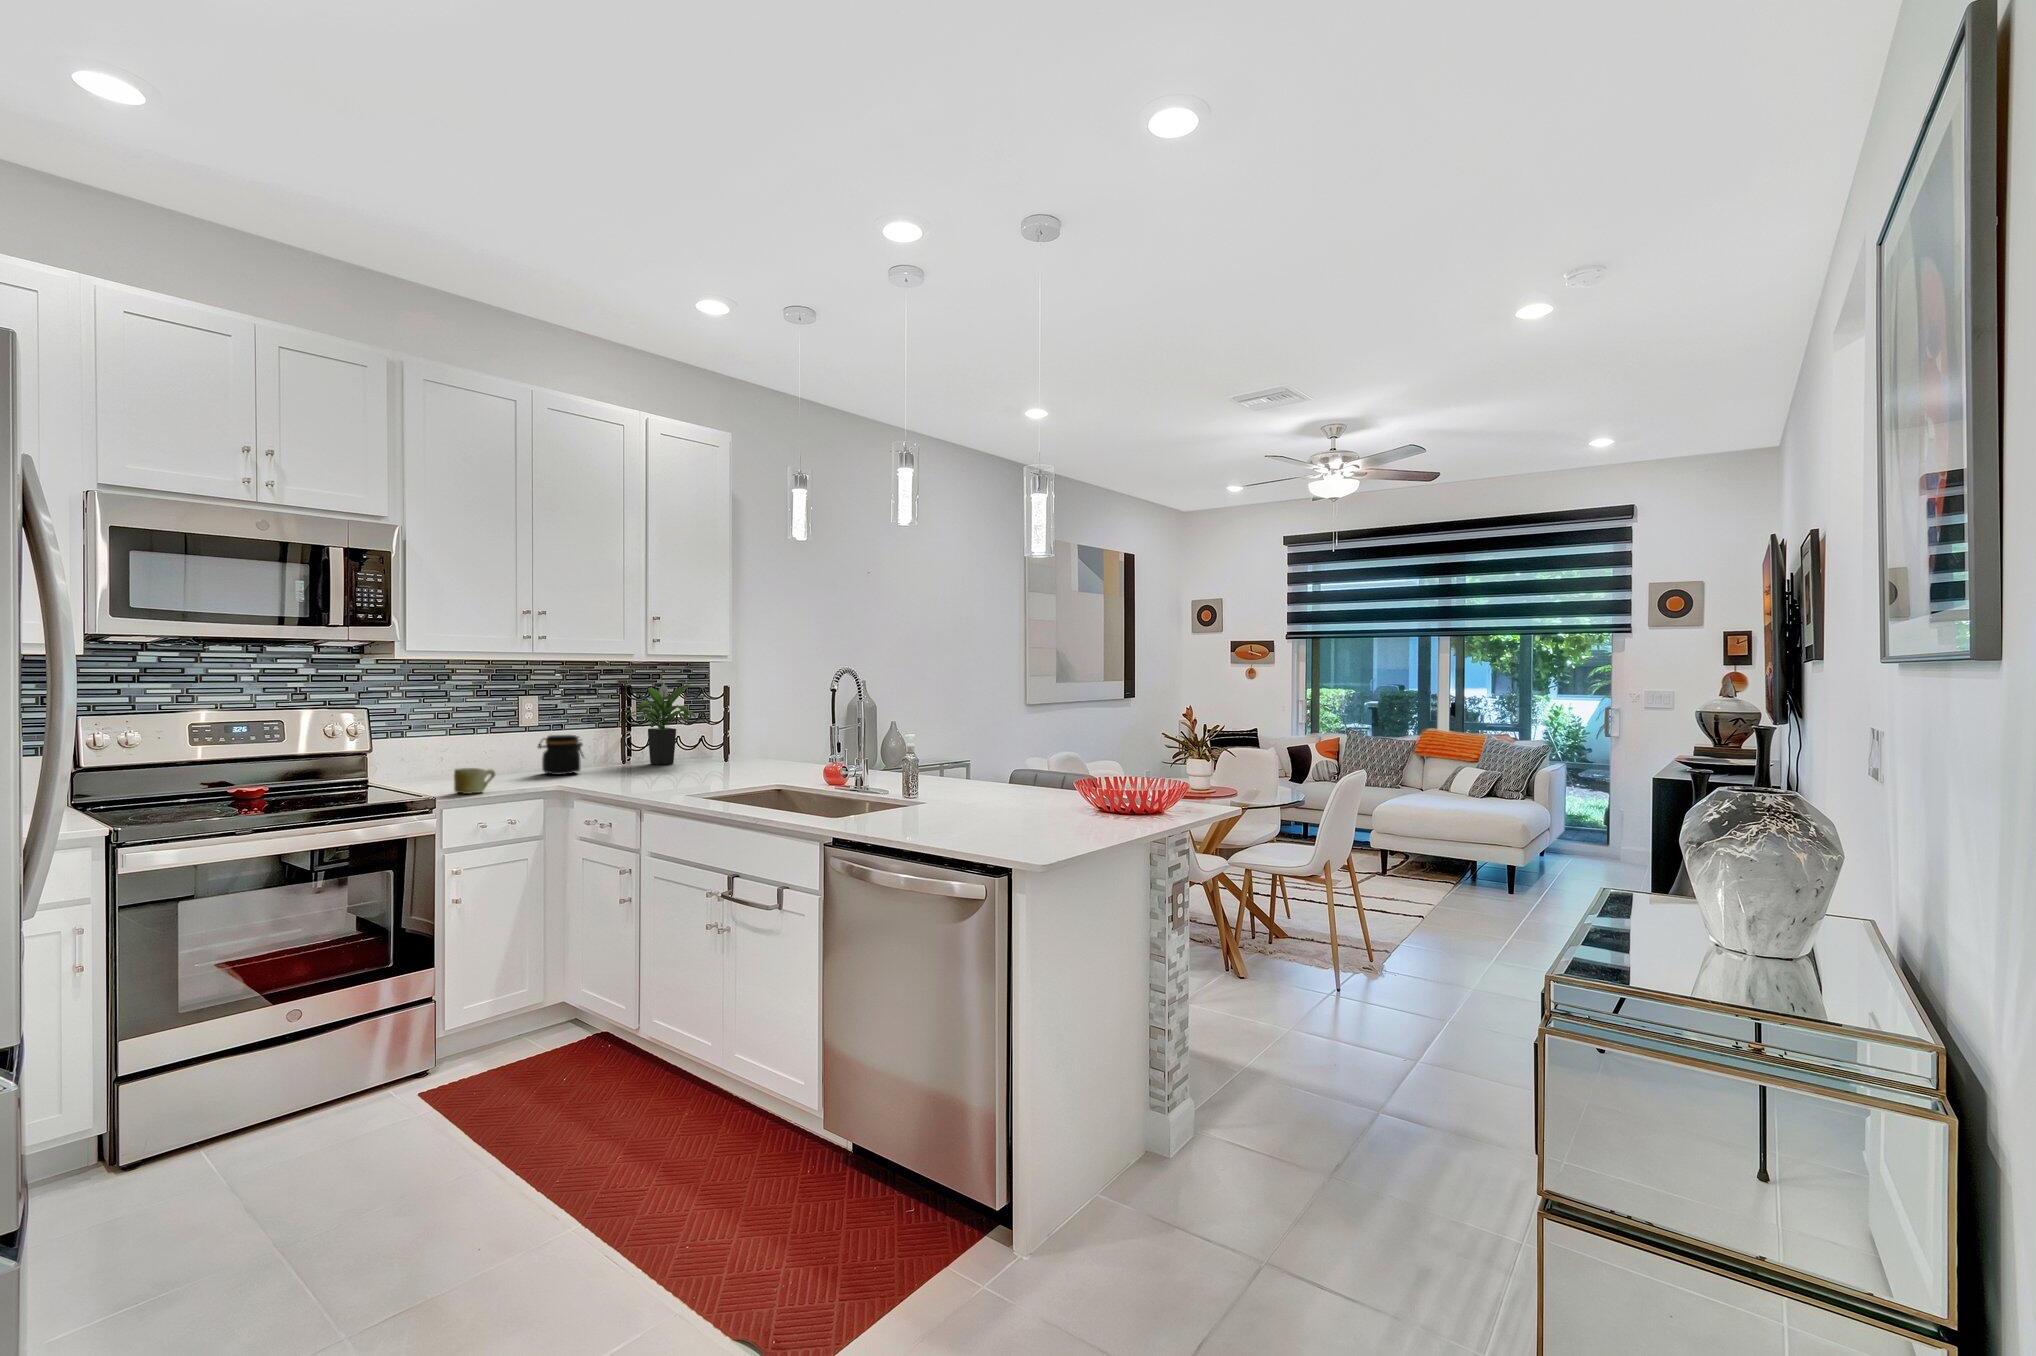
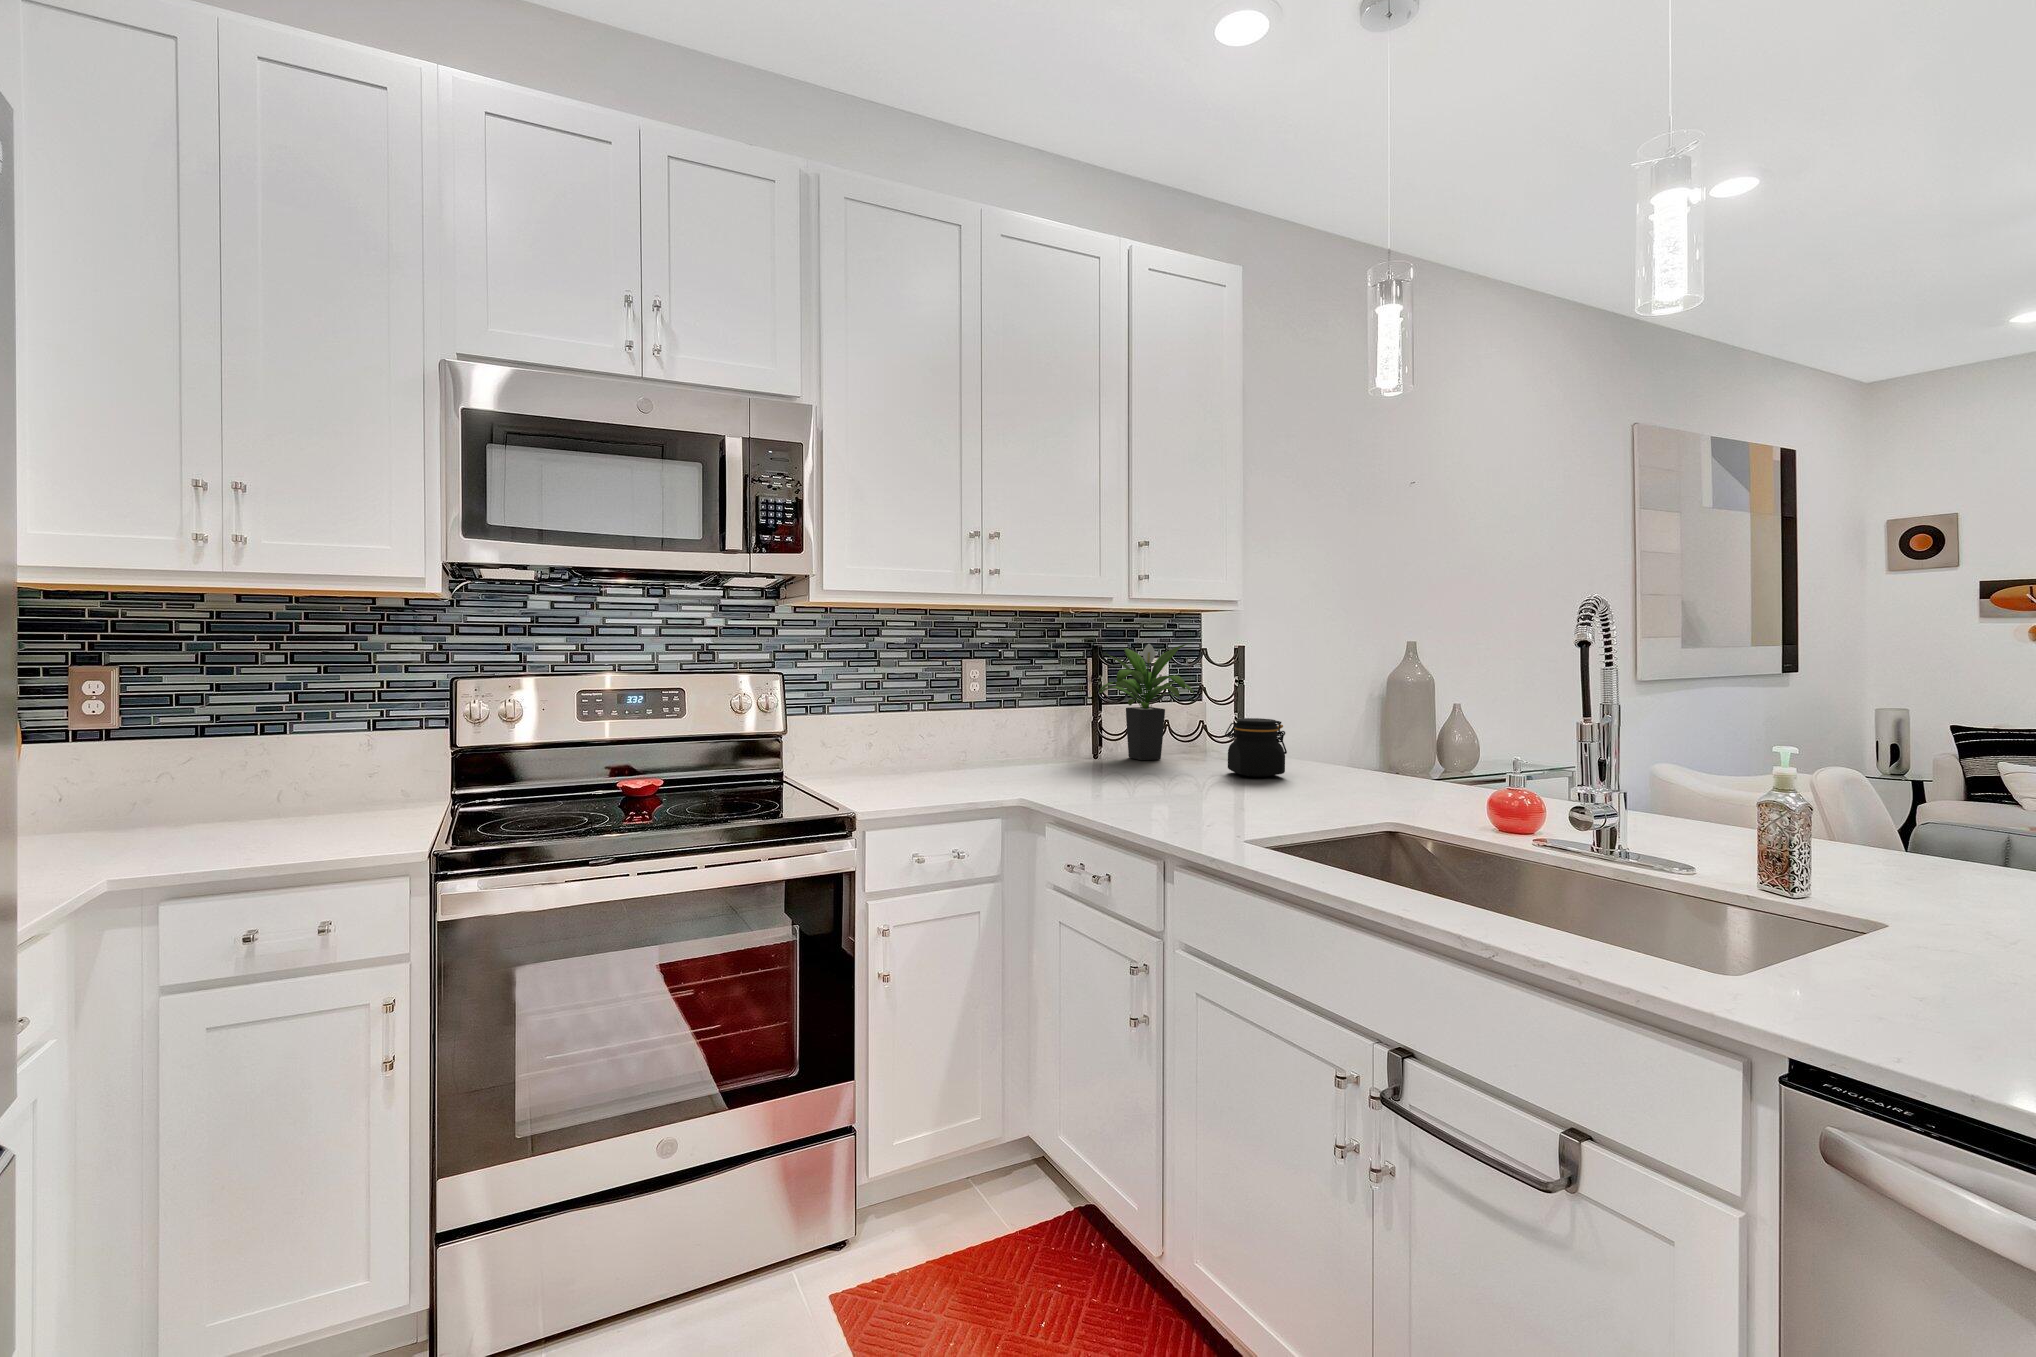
jar: present [538,735,583,775] -> present [1225,718,1287,777]
mug: present [454,768,495,794] -> none [881,764,935,804]

